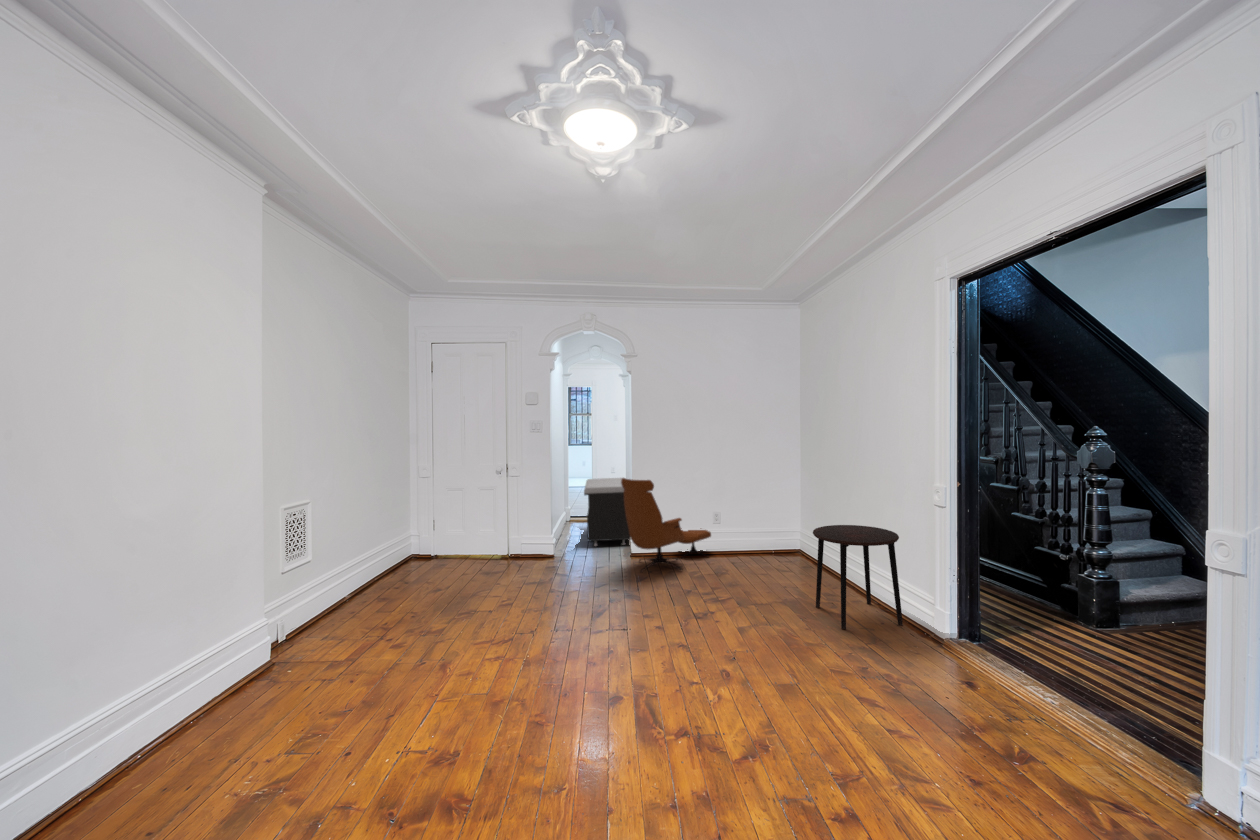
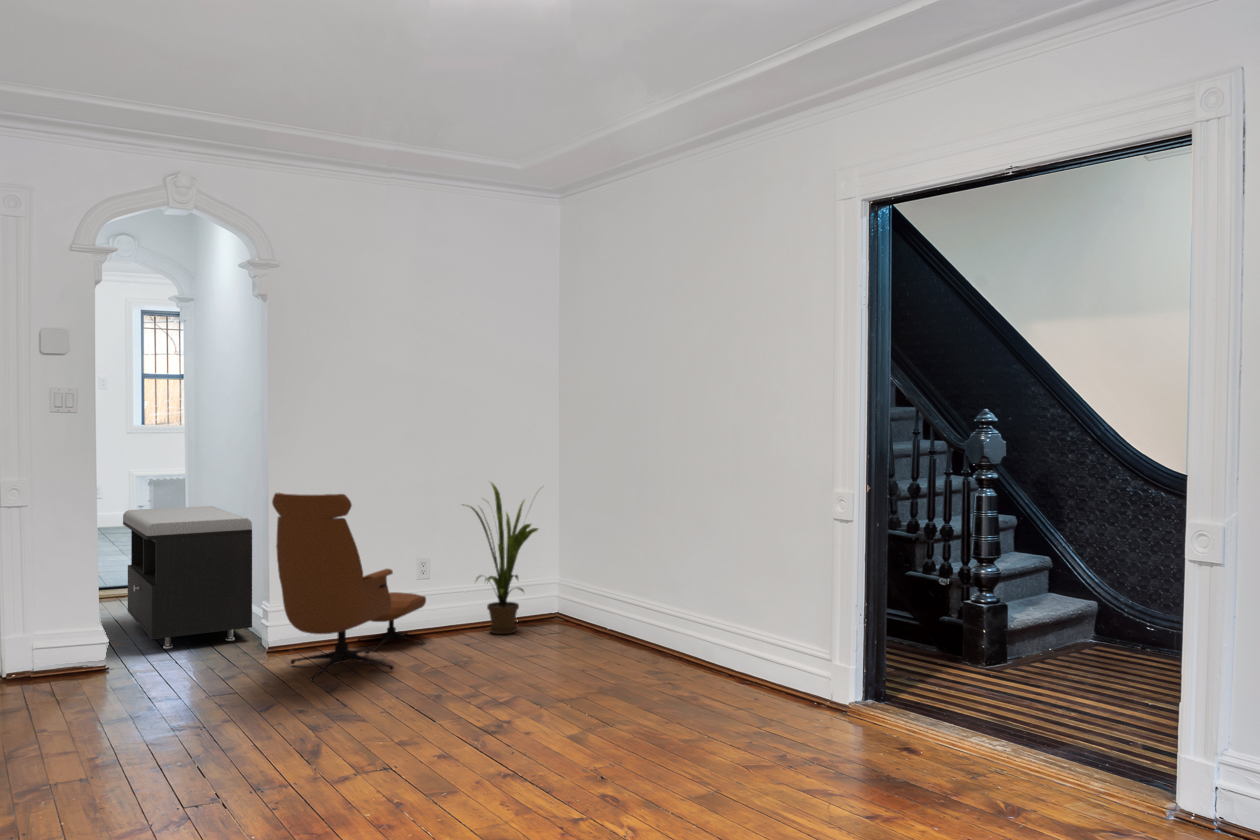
house plant: none [727,469,775,556] -> present [467,483,539,634]
side table: present [813,525,903,629] -> none [656,555,787,714]

